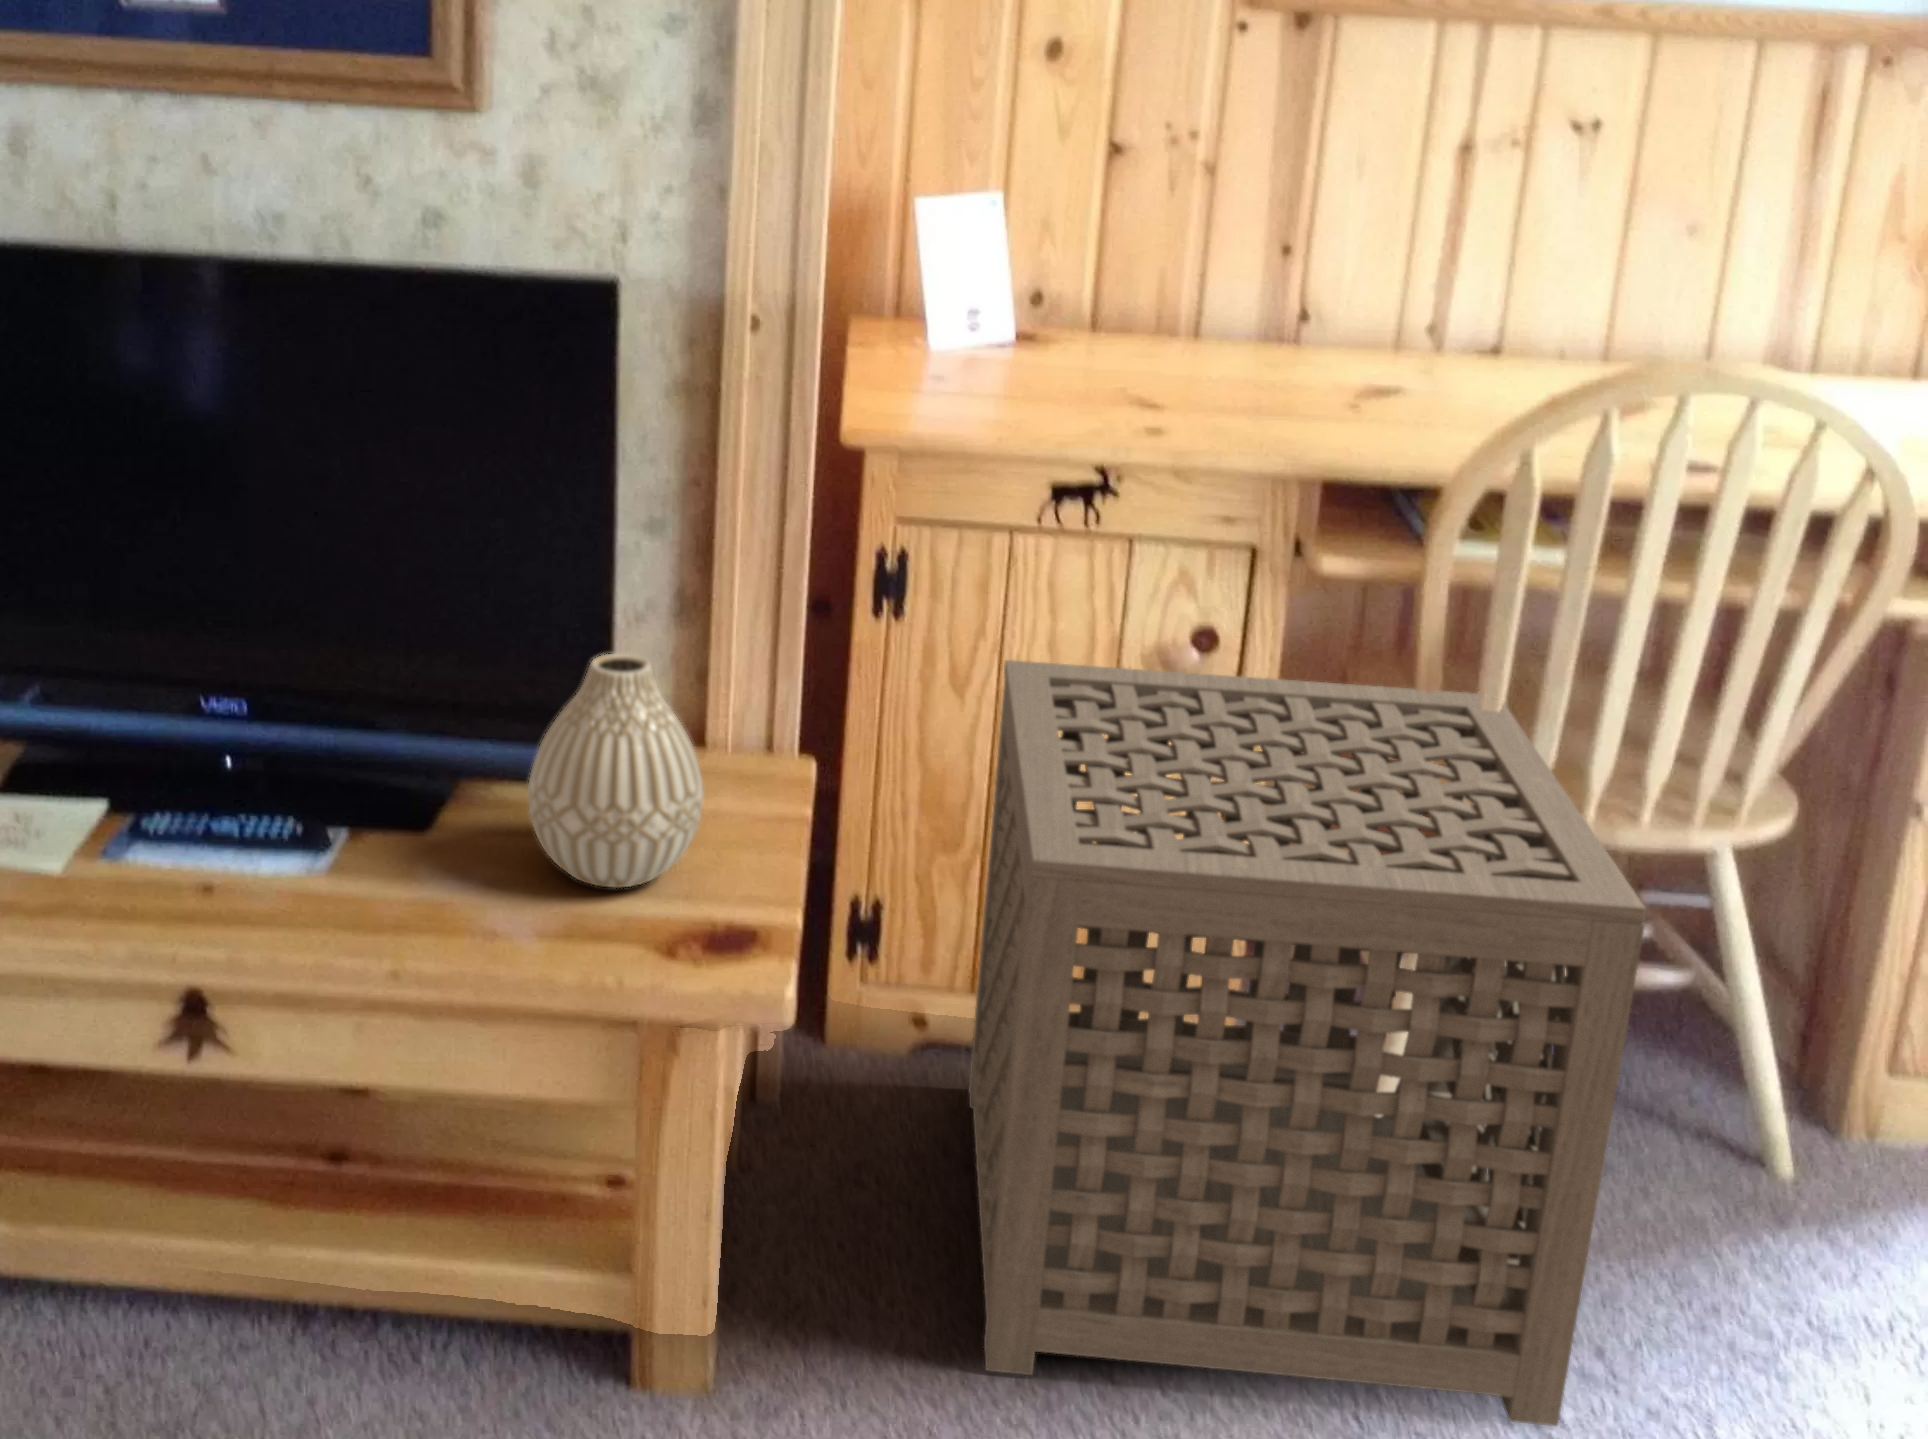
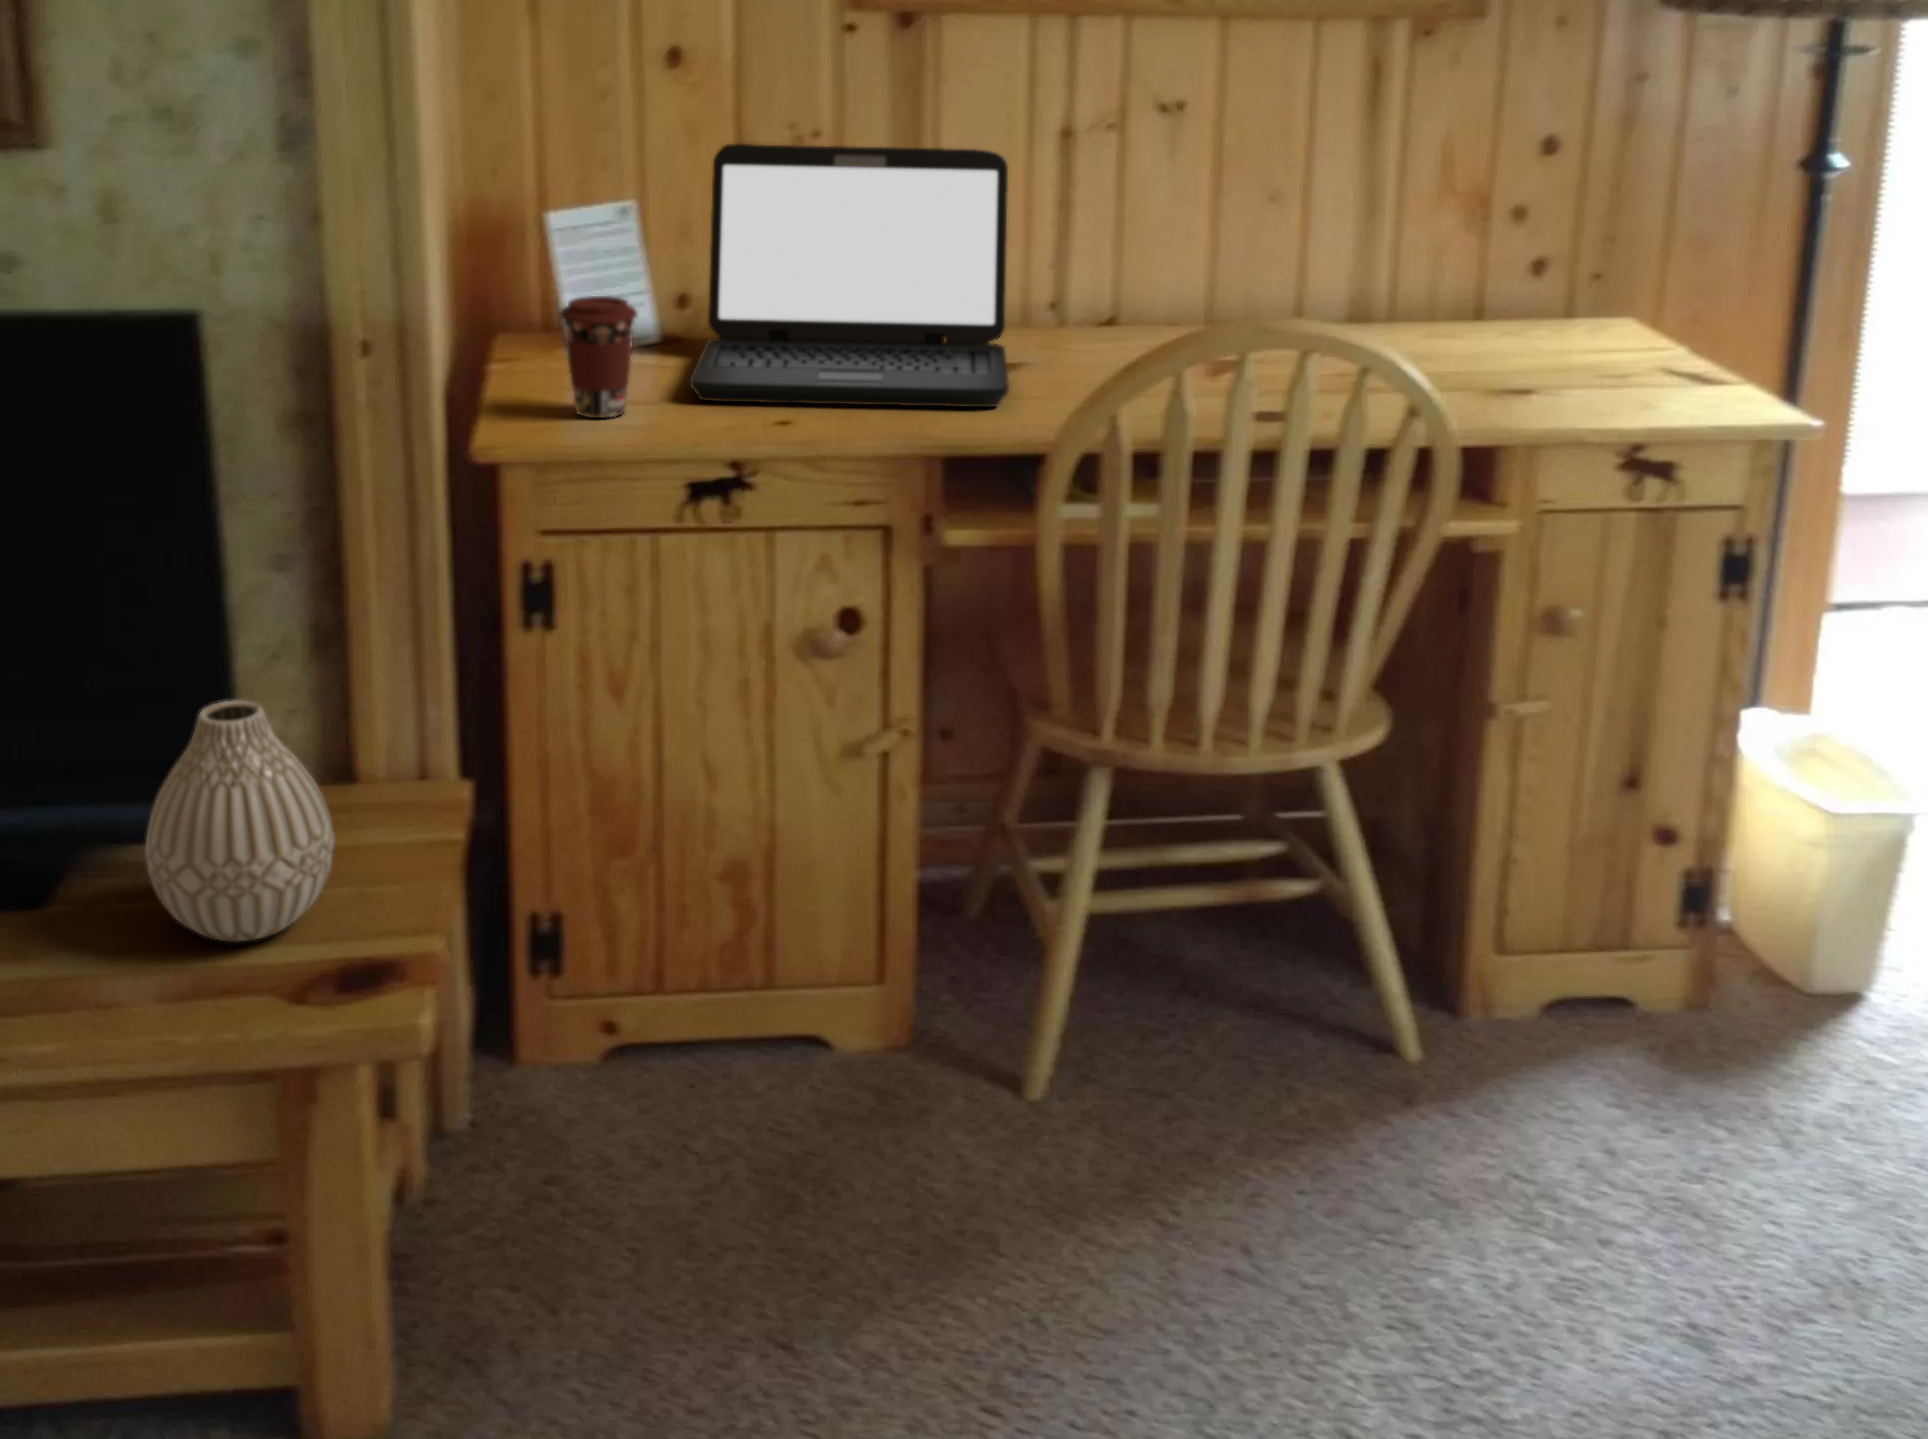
laptop: none [1061,144,1407,431] -> present [690,144,1009,407]
coffee cup: none [938,288,1018,412] -> present [559,296,638,418]
side table: present [969,660,1646,1426] -> none [652,648,1237,1372]

